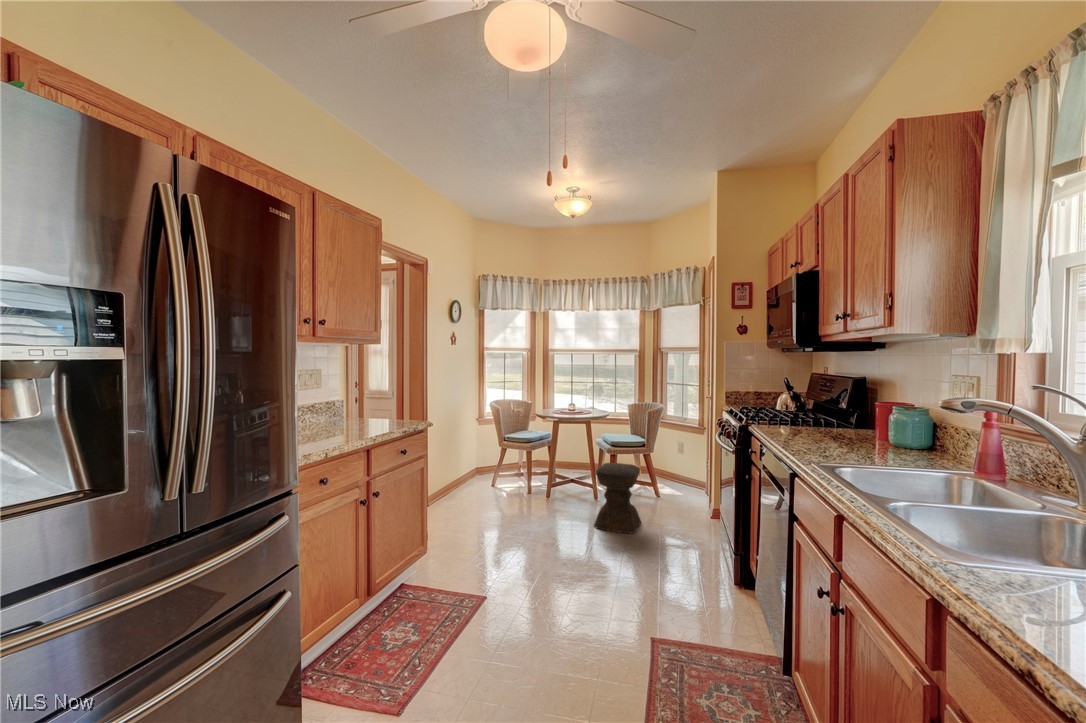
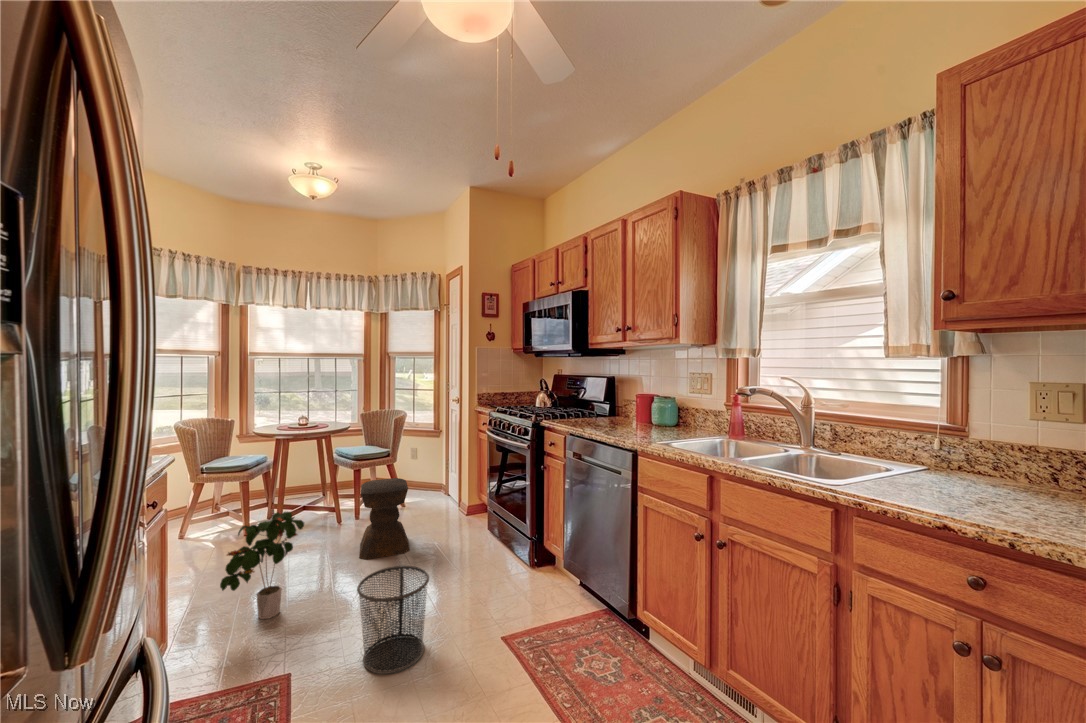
potted plant: none [481,471,543,546] -> present [220,512,304,619]
waste bin: none [535,533,593,619] -> present [357,566,429,674]

